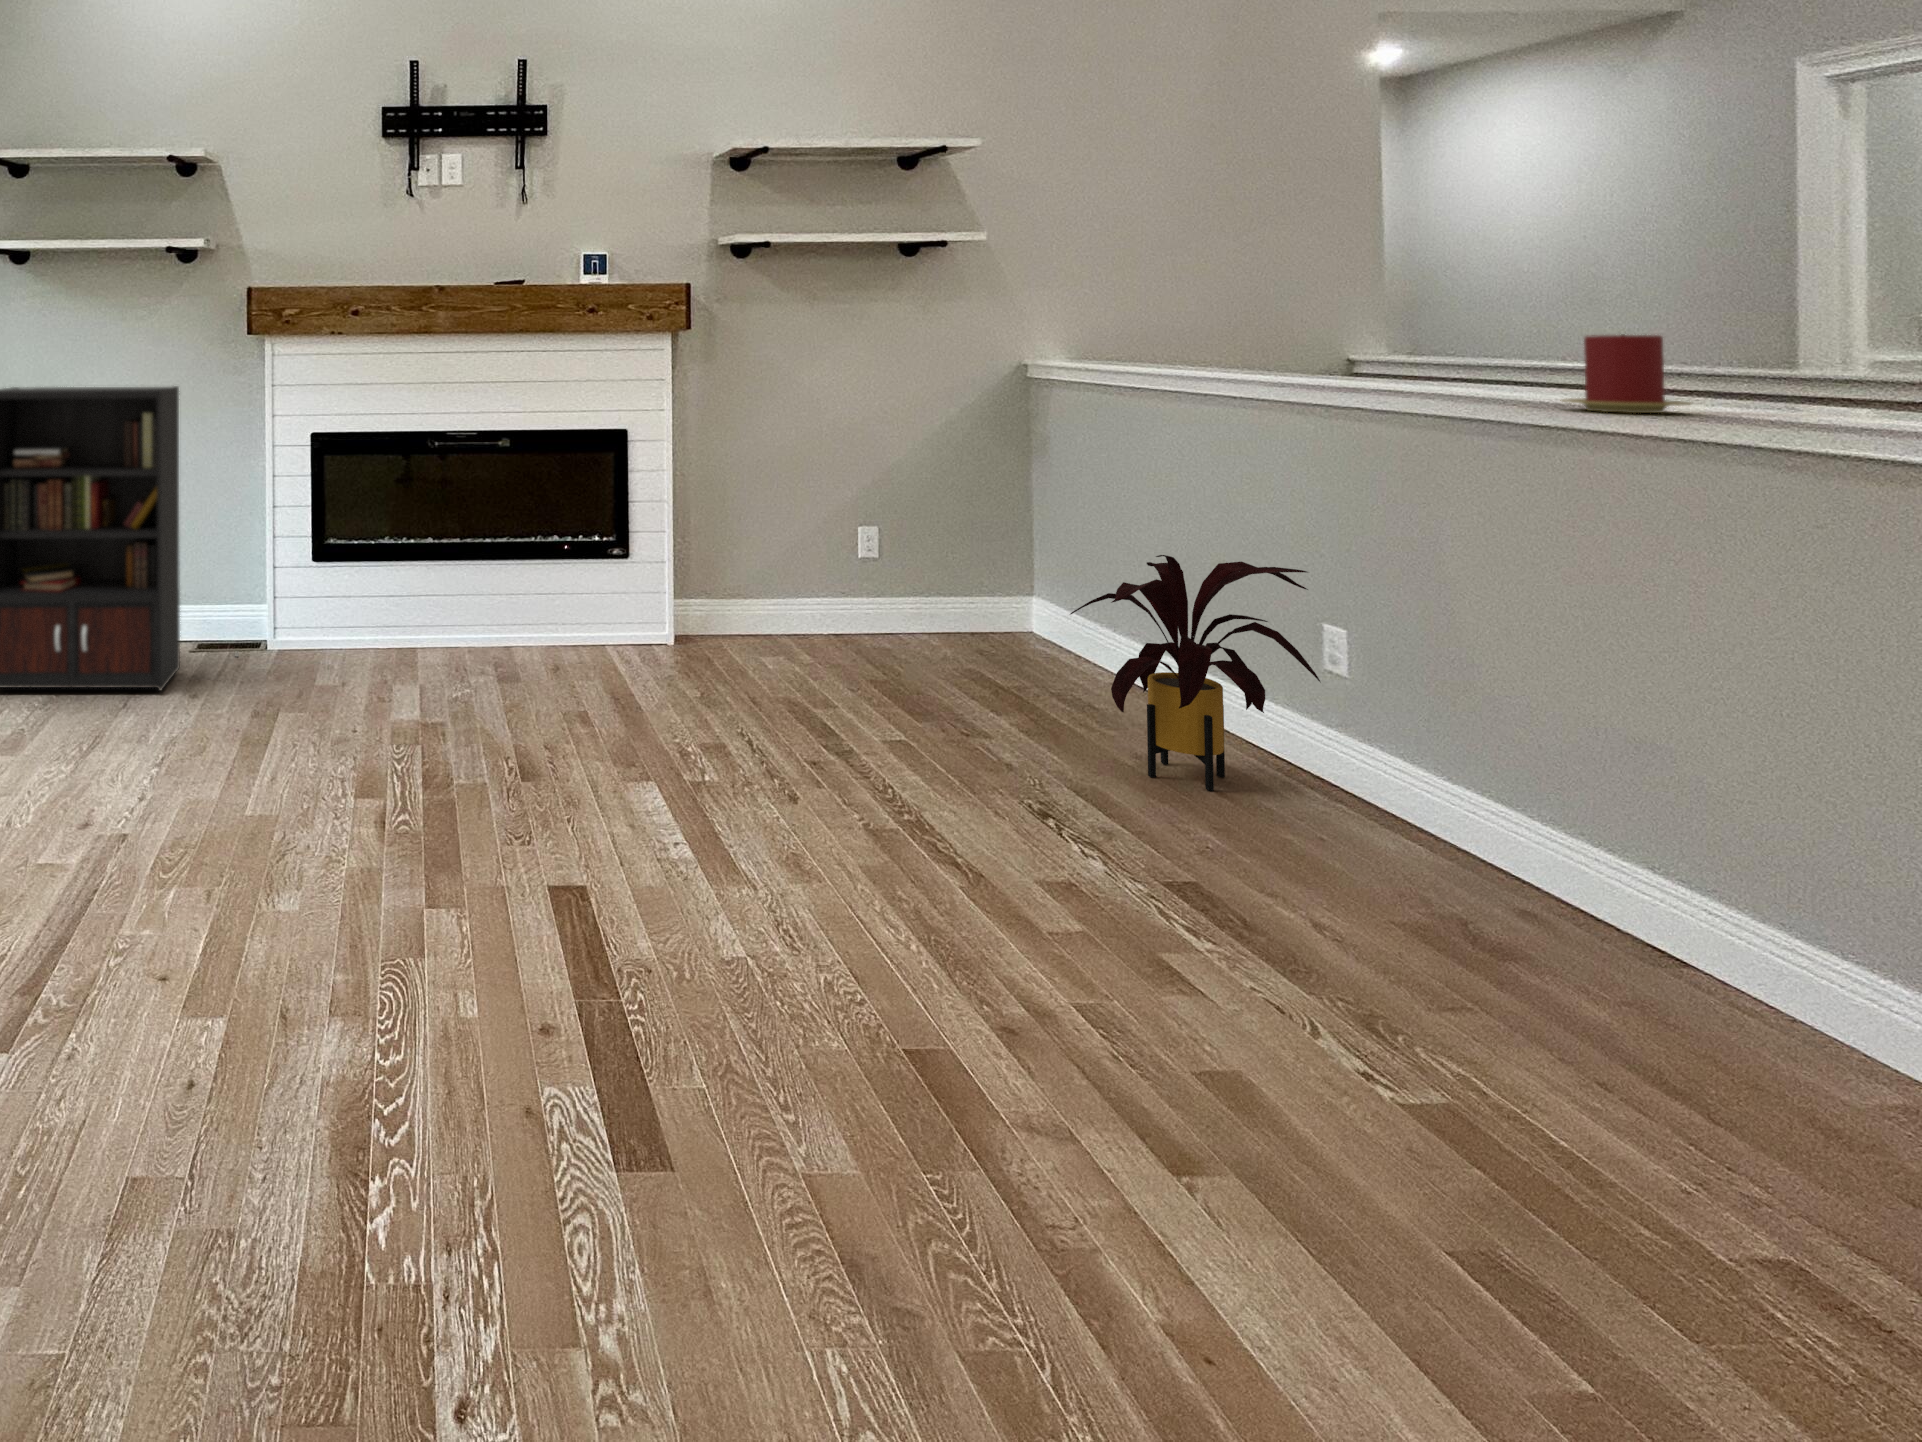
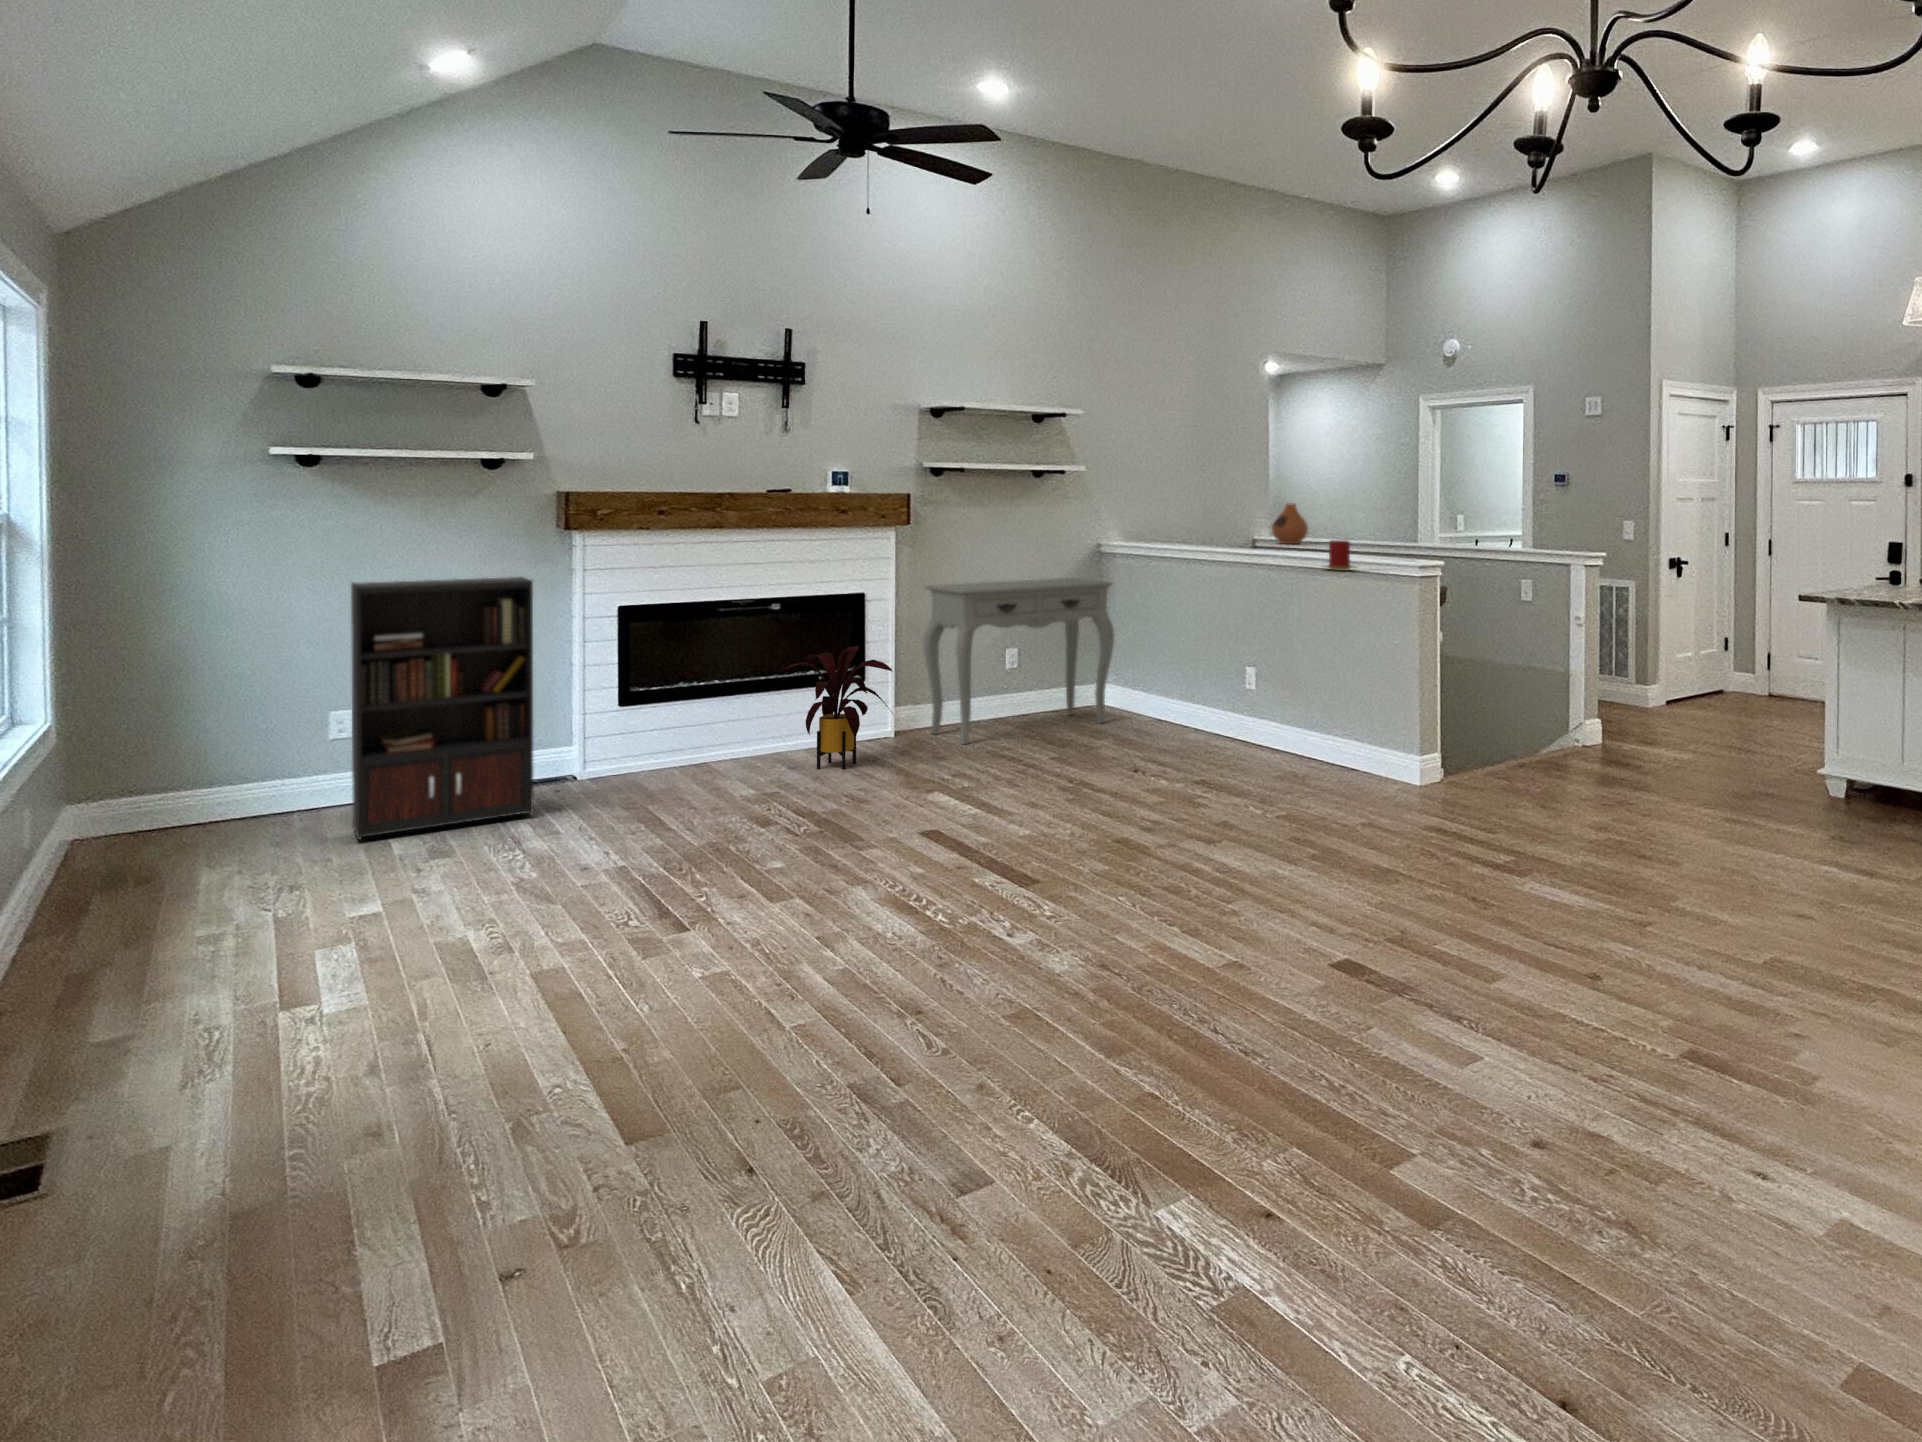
vase: none [1393,292,1487,369] -> present [1272,503,1308,544]
console table: none [717,417,1041,674] -> present [923,578,1114,744]
house plant: present [1071,555,1320,791] -> present [780,645,893,769]

